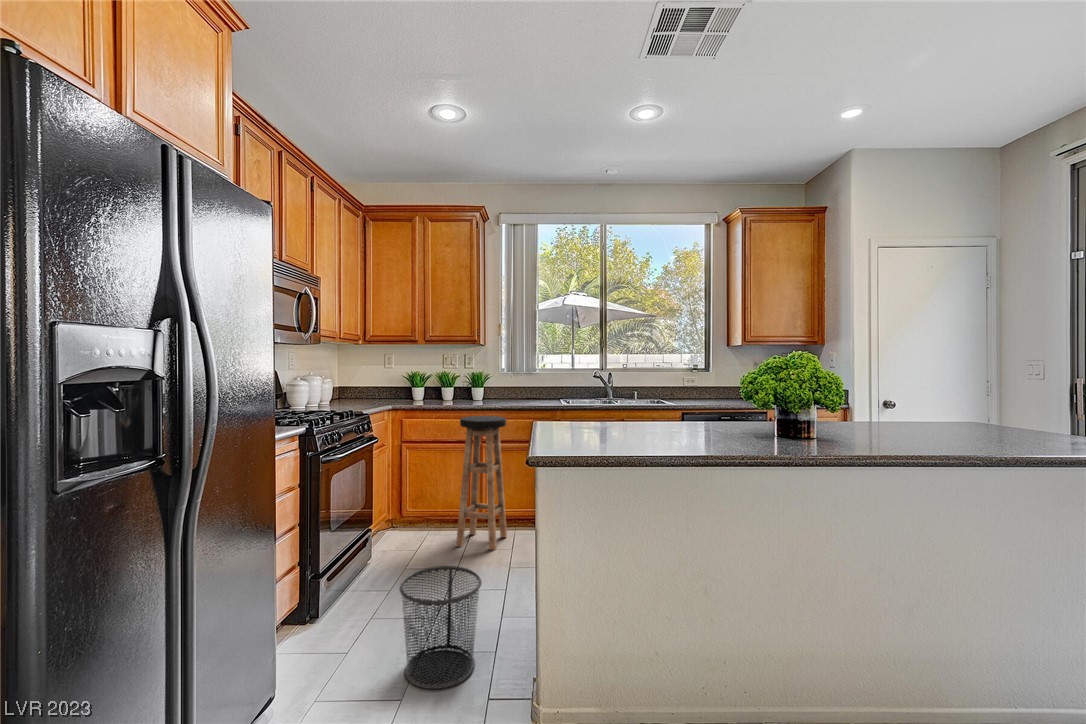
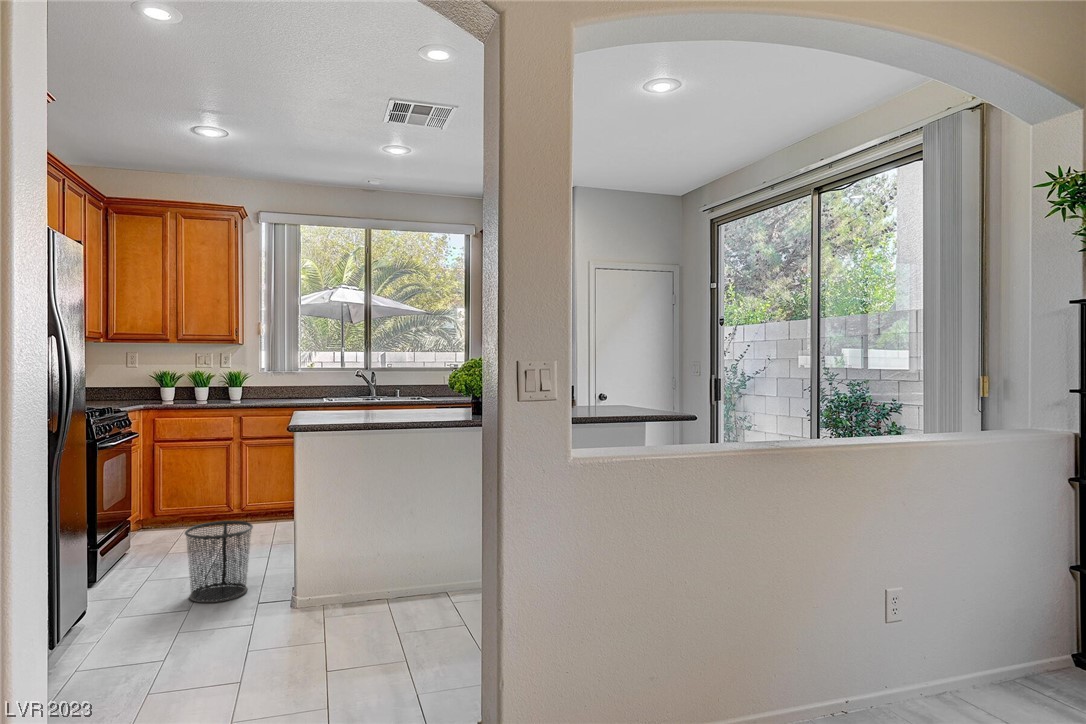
bar stool: present [456,416,507,550] -> none [218,412,270,535]

